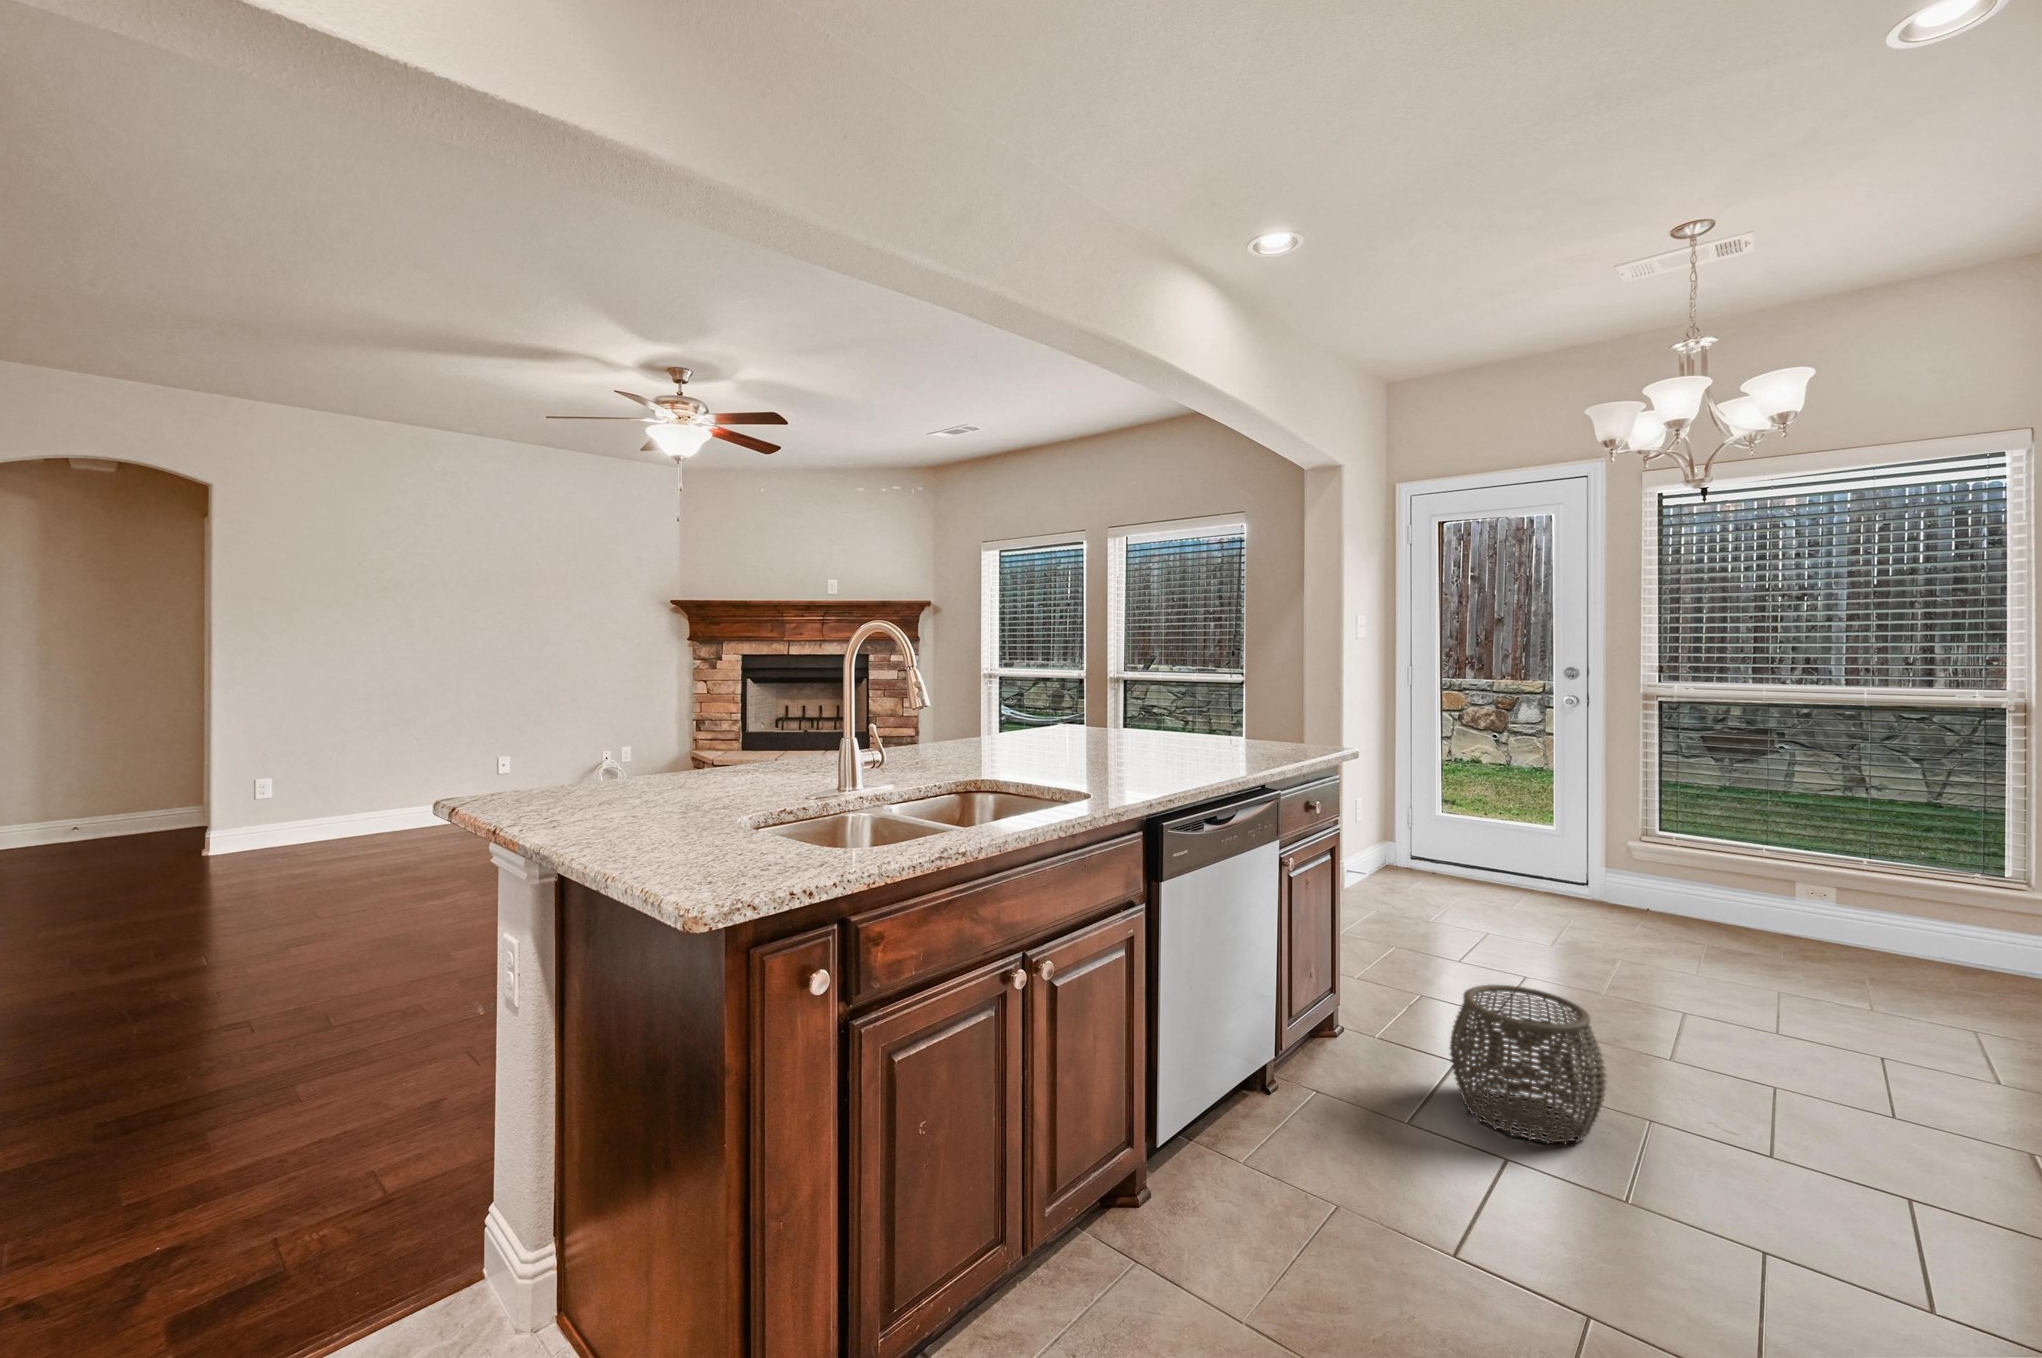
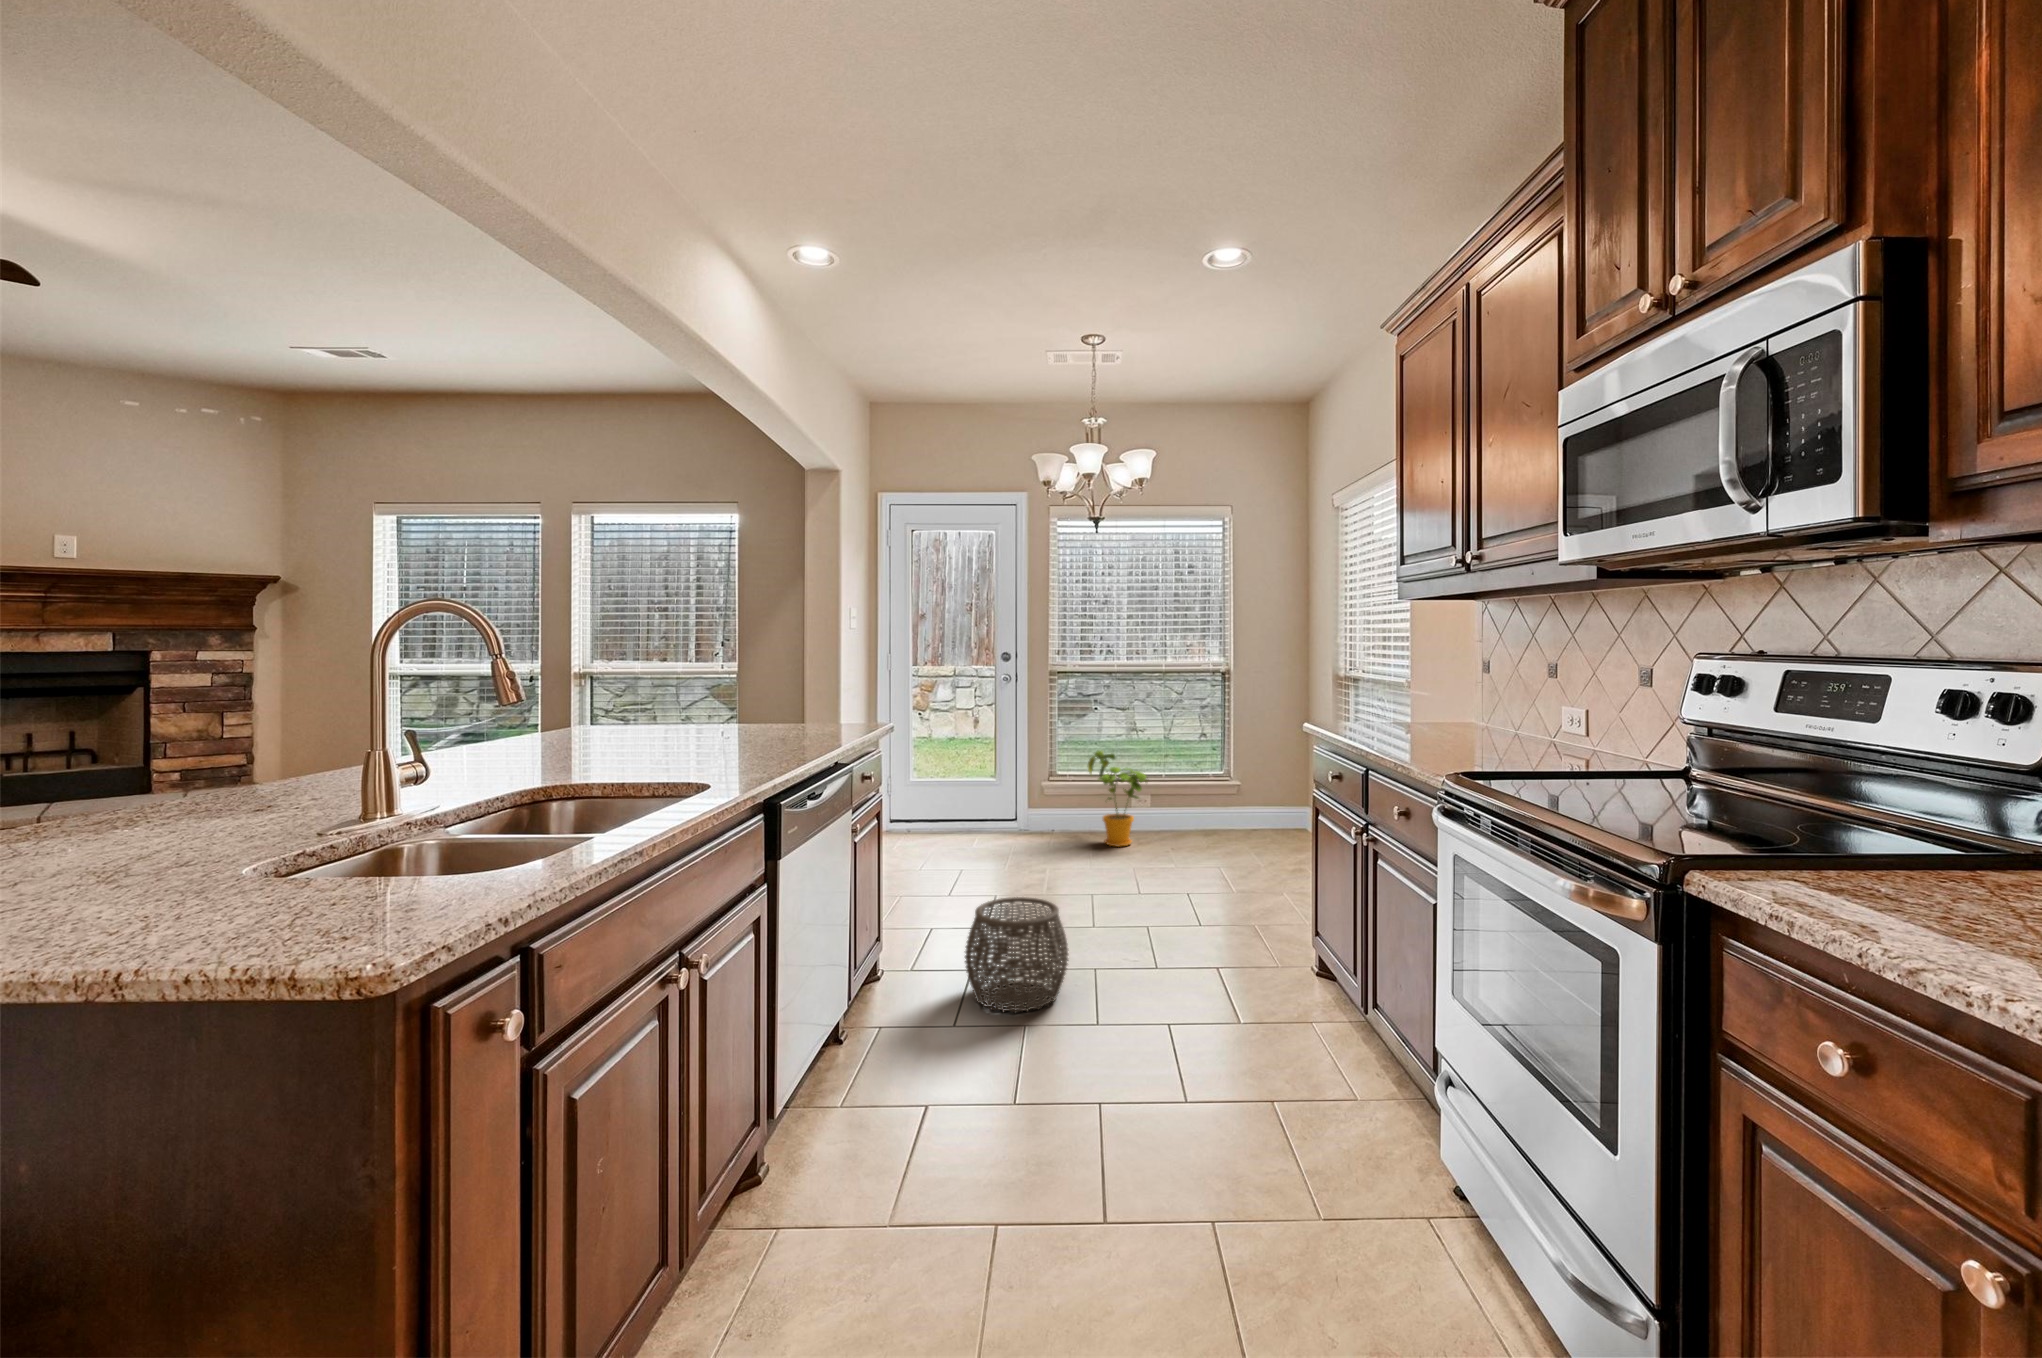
house plant: none [1761,813,1886,964] -> present [1088,751,1148,847]

